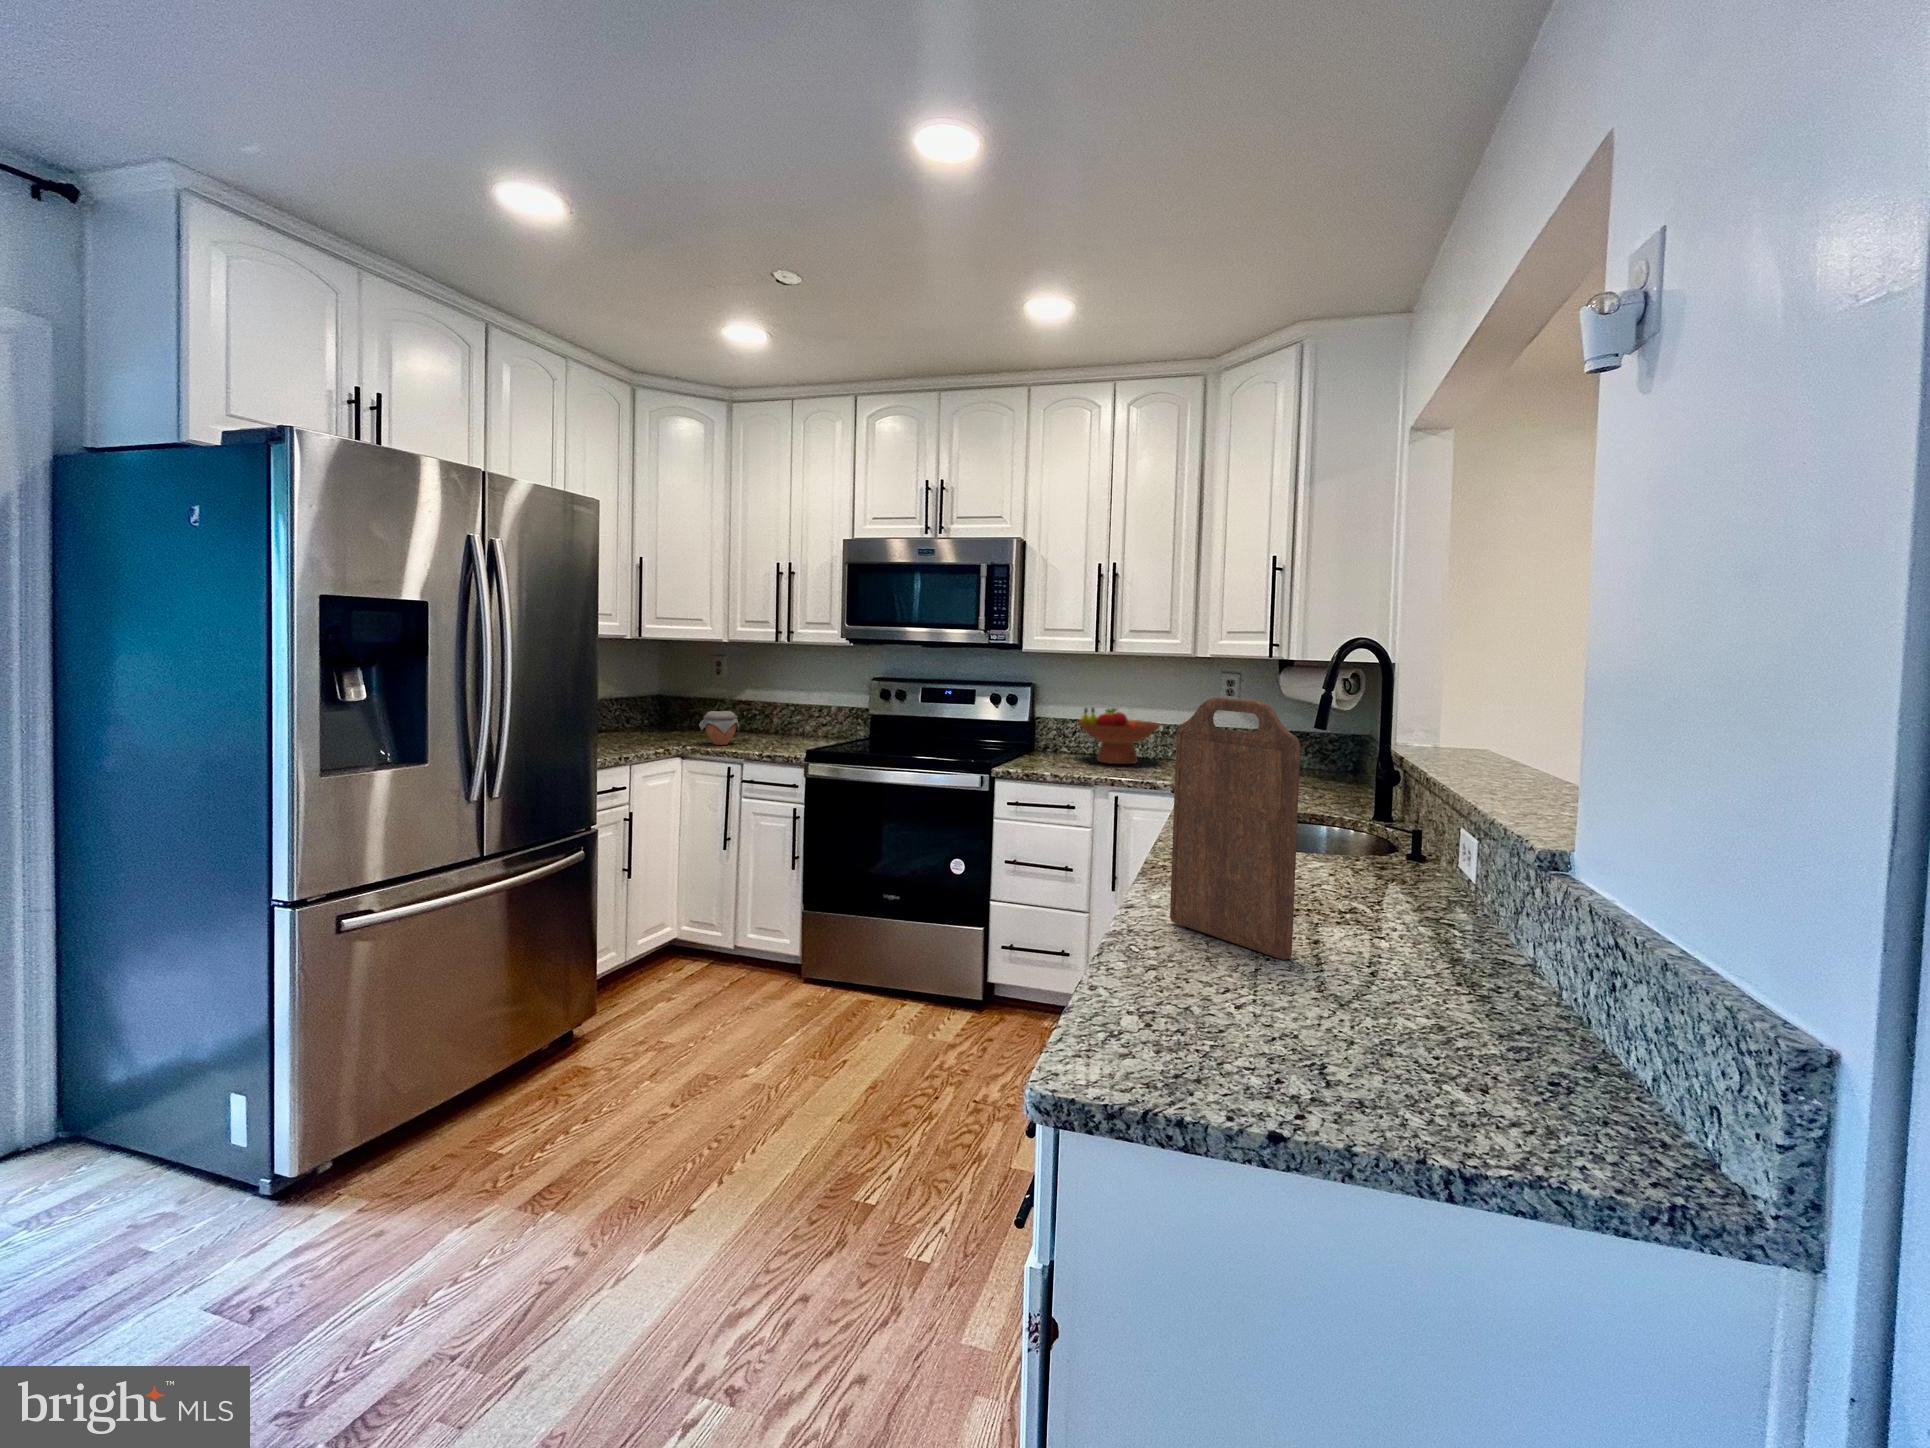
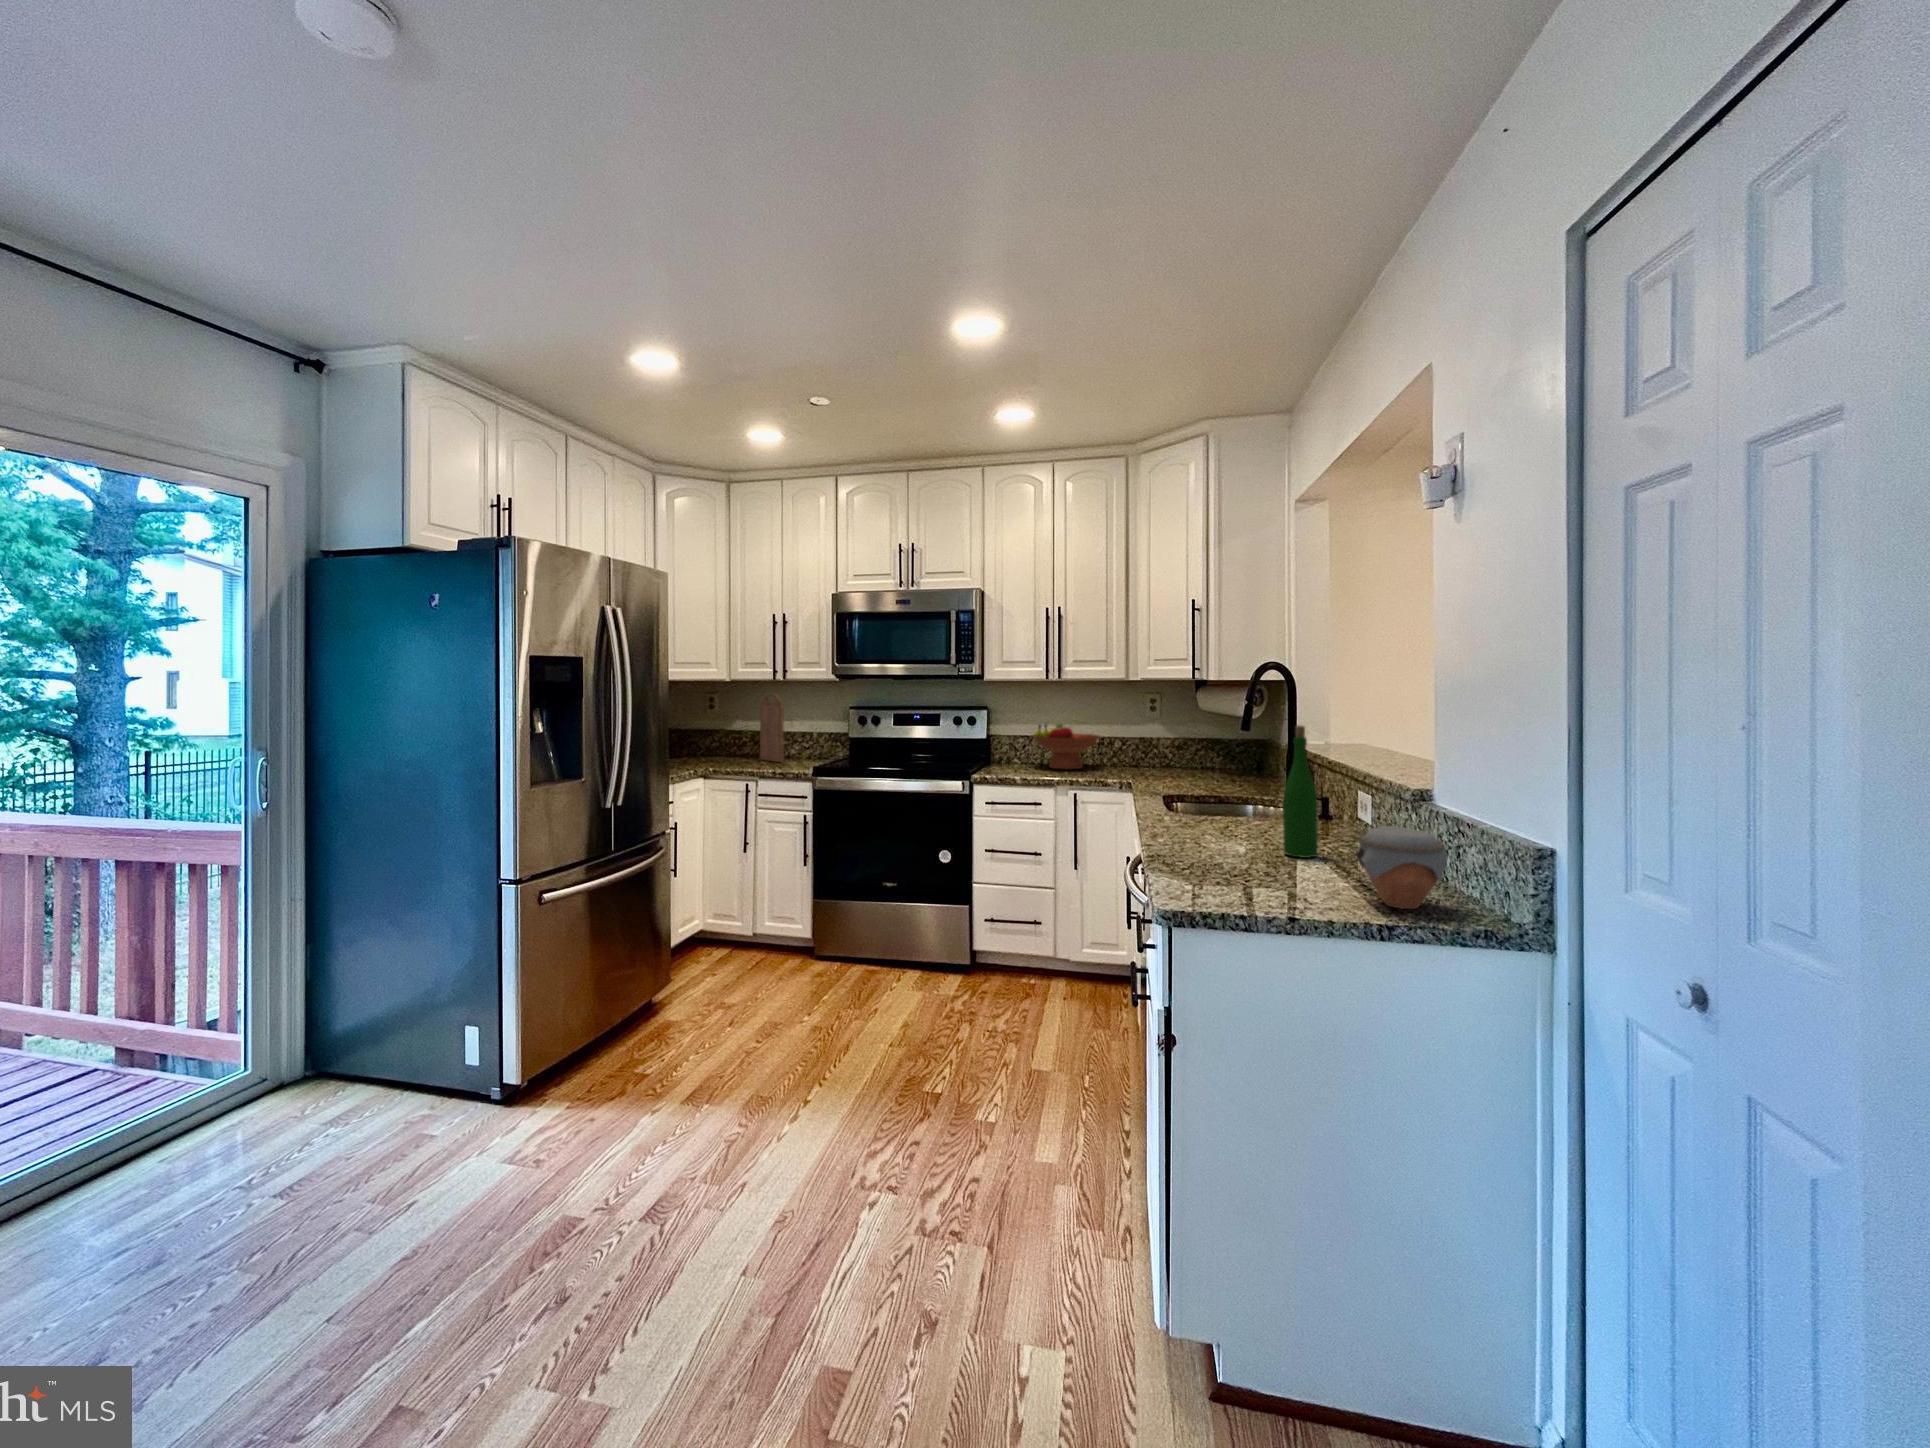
cutting board: present [1170,698,1301,960] -> present [760,693,784,762]
jar: present [699,711,740,745] -> present [1355,826,1448,909]
wine bottle: none [1326,735,1384,947] -> present [1283,726,1318,858]

